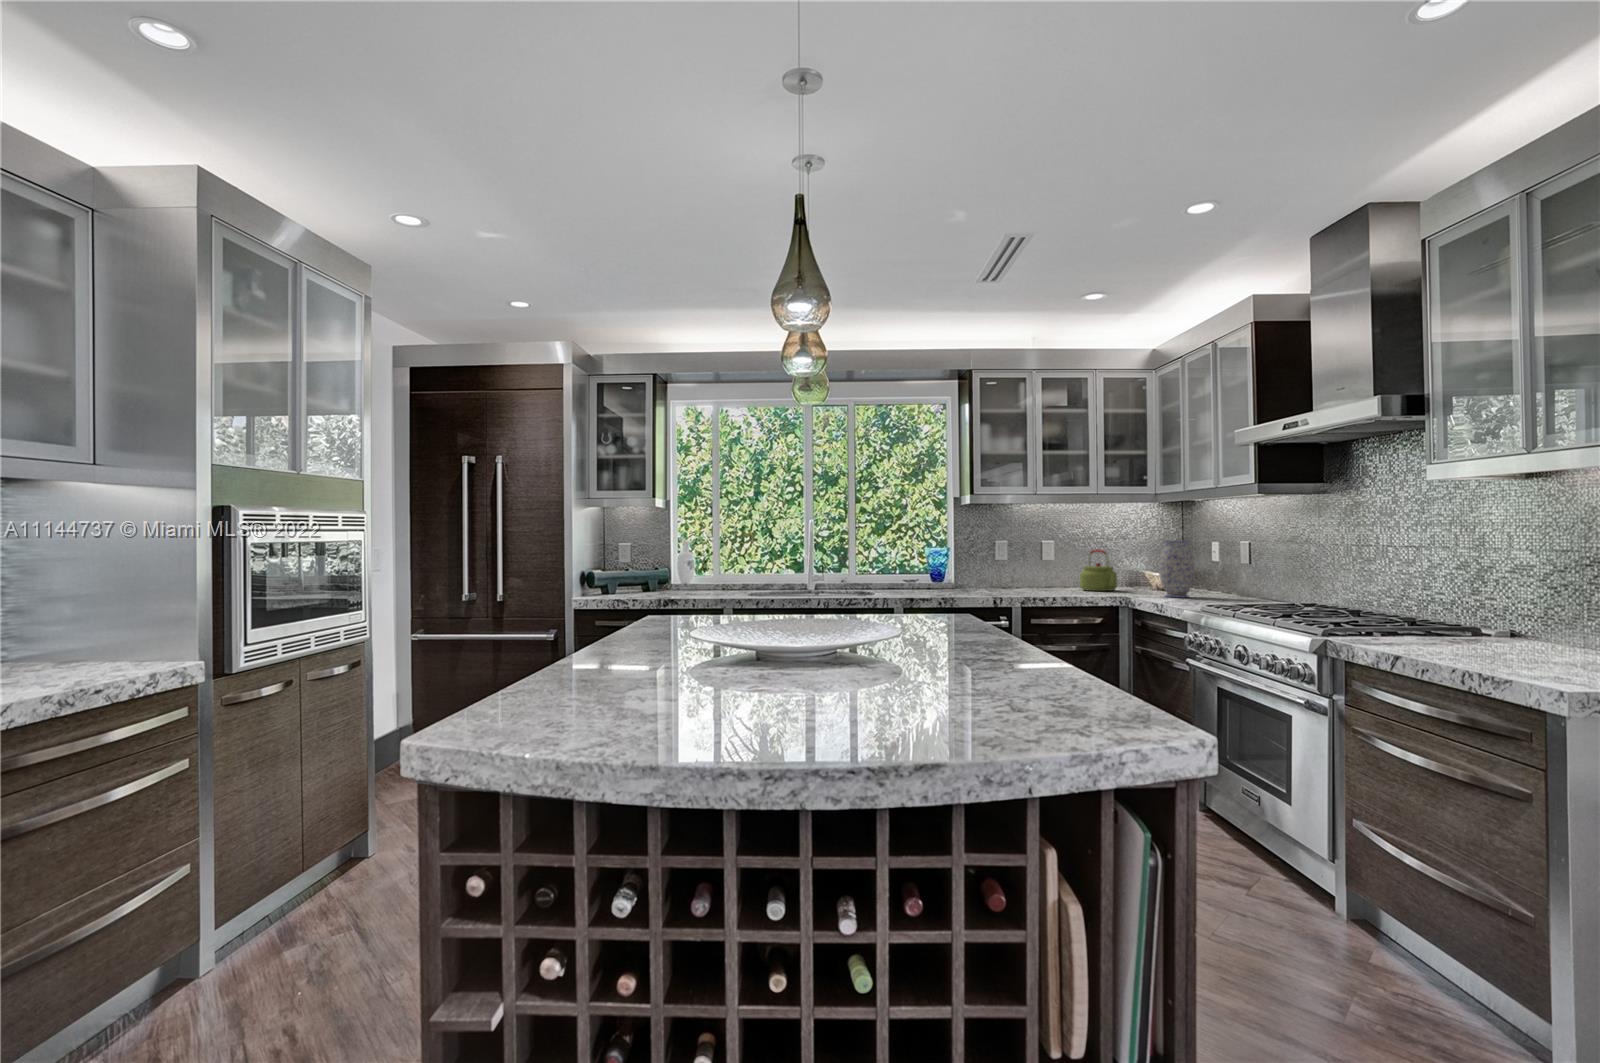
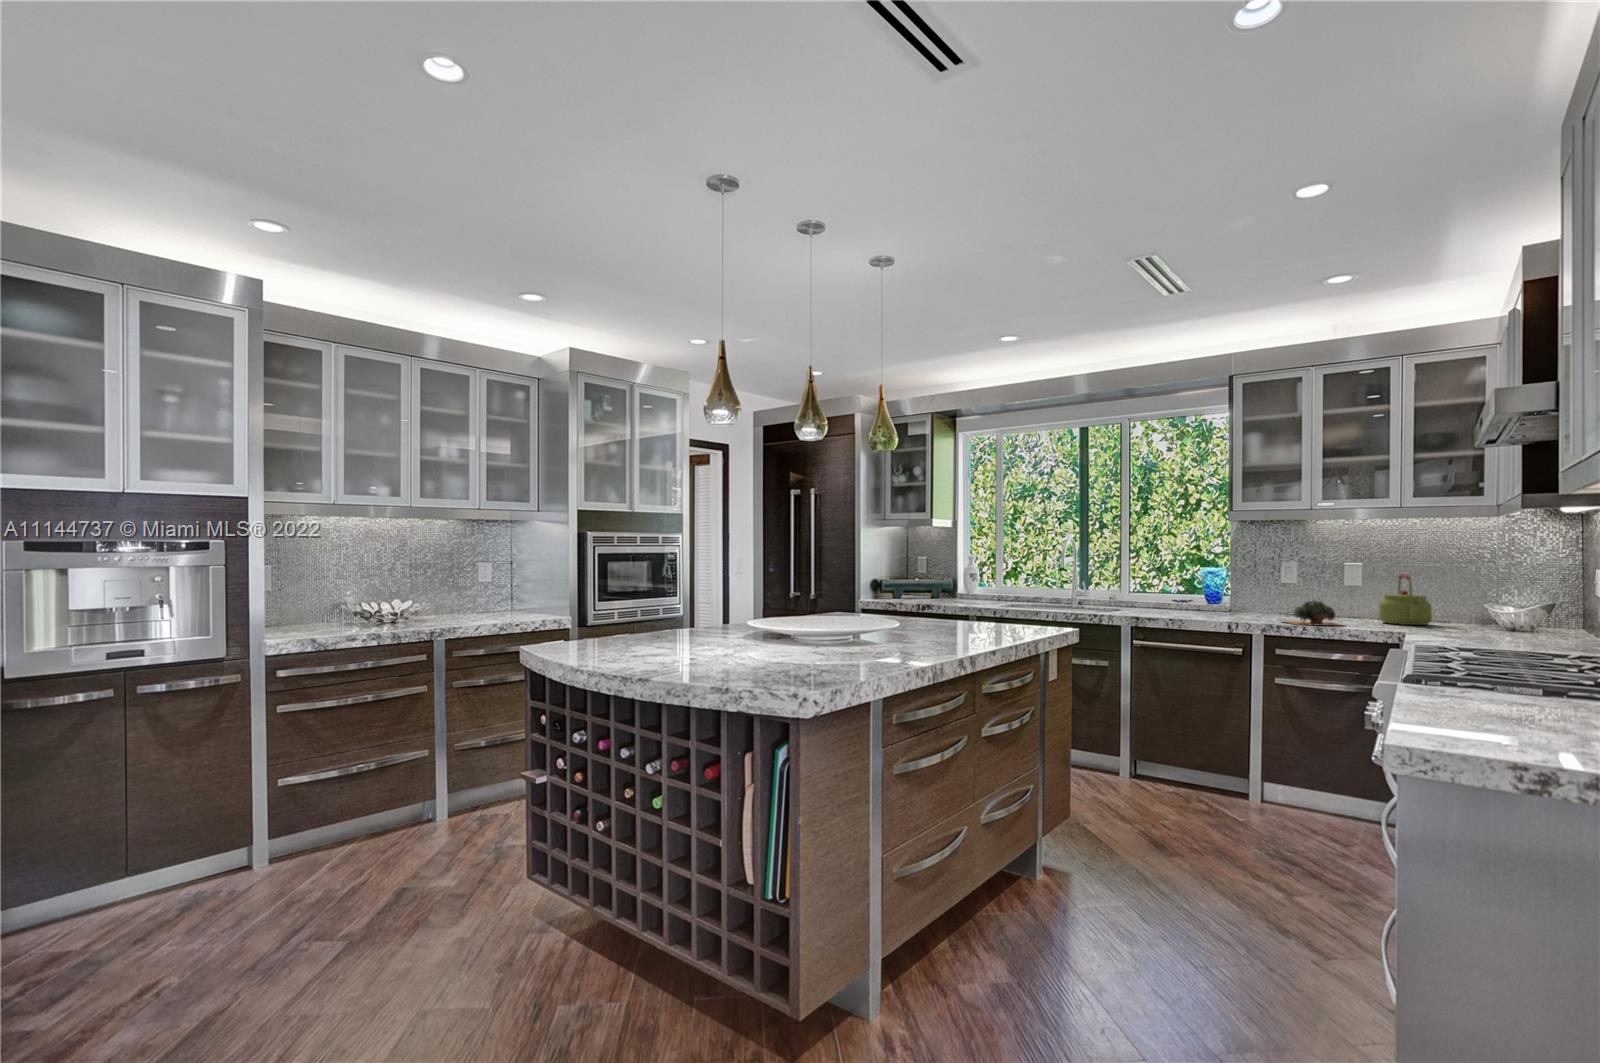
vase: present [1159,541,1195,598] -> none [1445,566,1497,637]
succulent plant: none [1030,573,1083,597] -> present [1285,600,1342,626]

